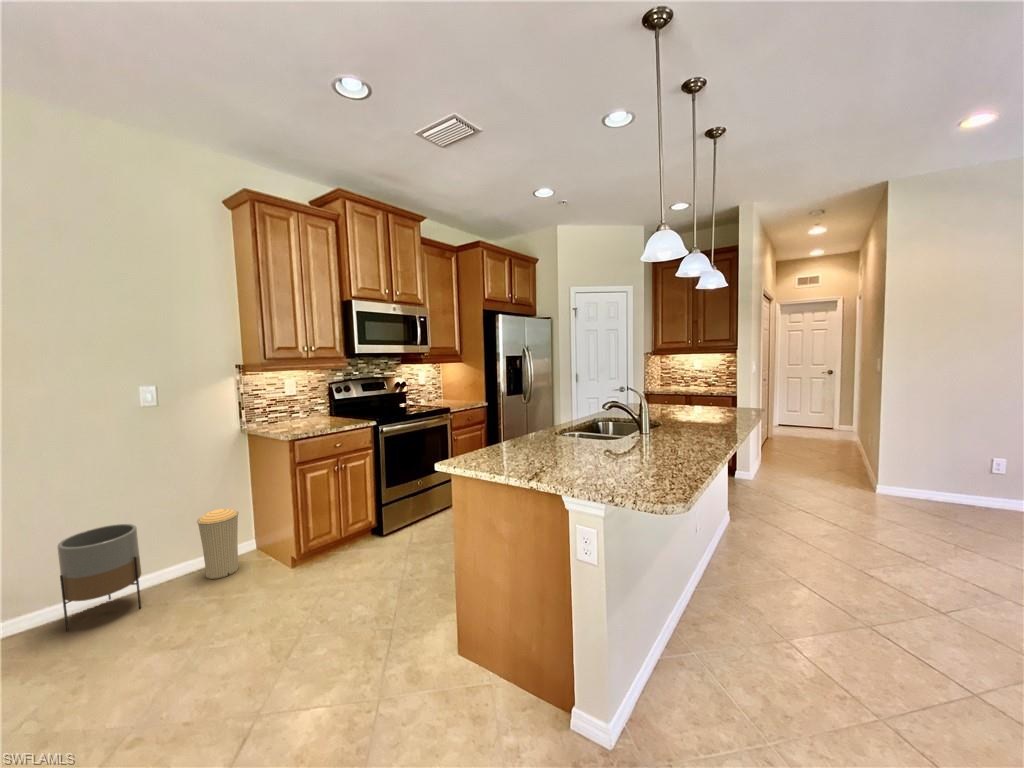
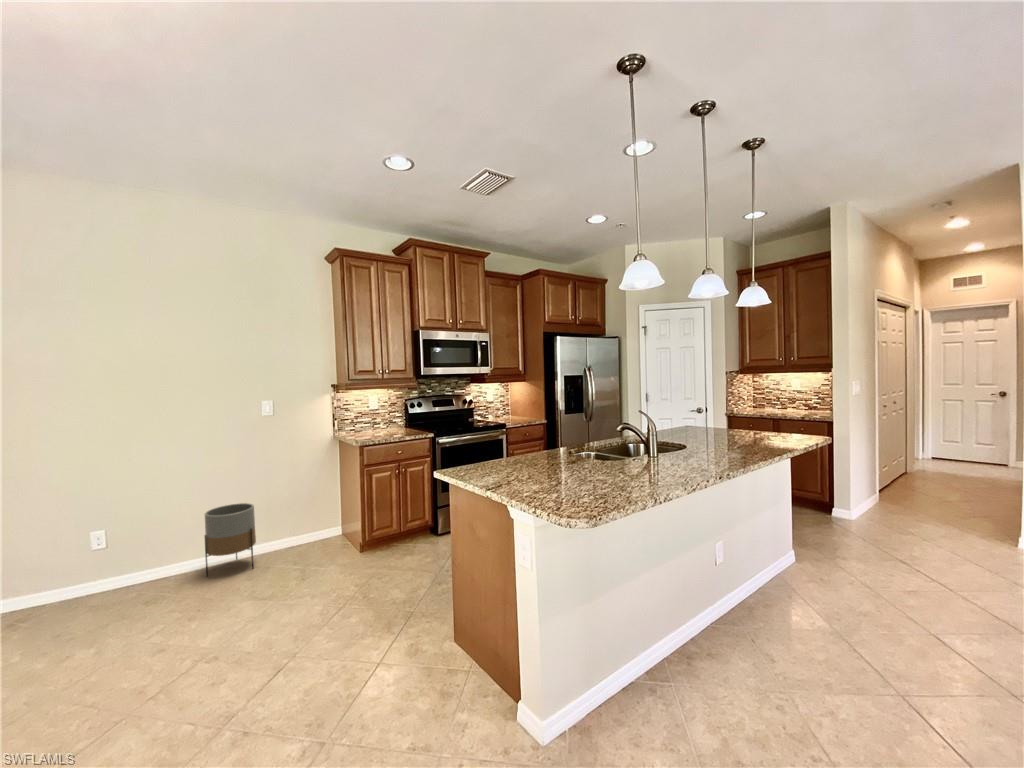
trash can: present [197,509,239,579] -> none [295,499,326,555]

